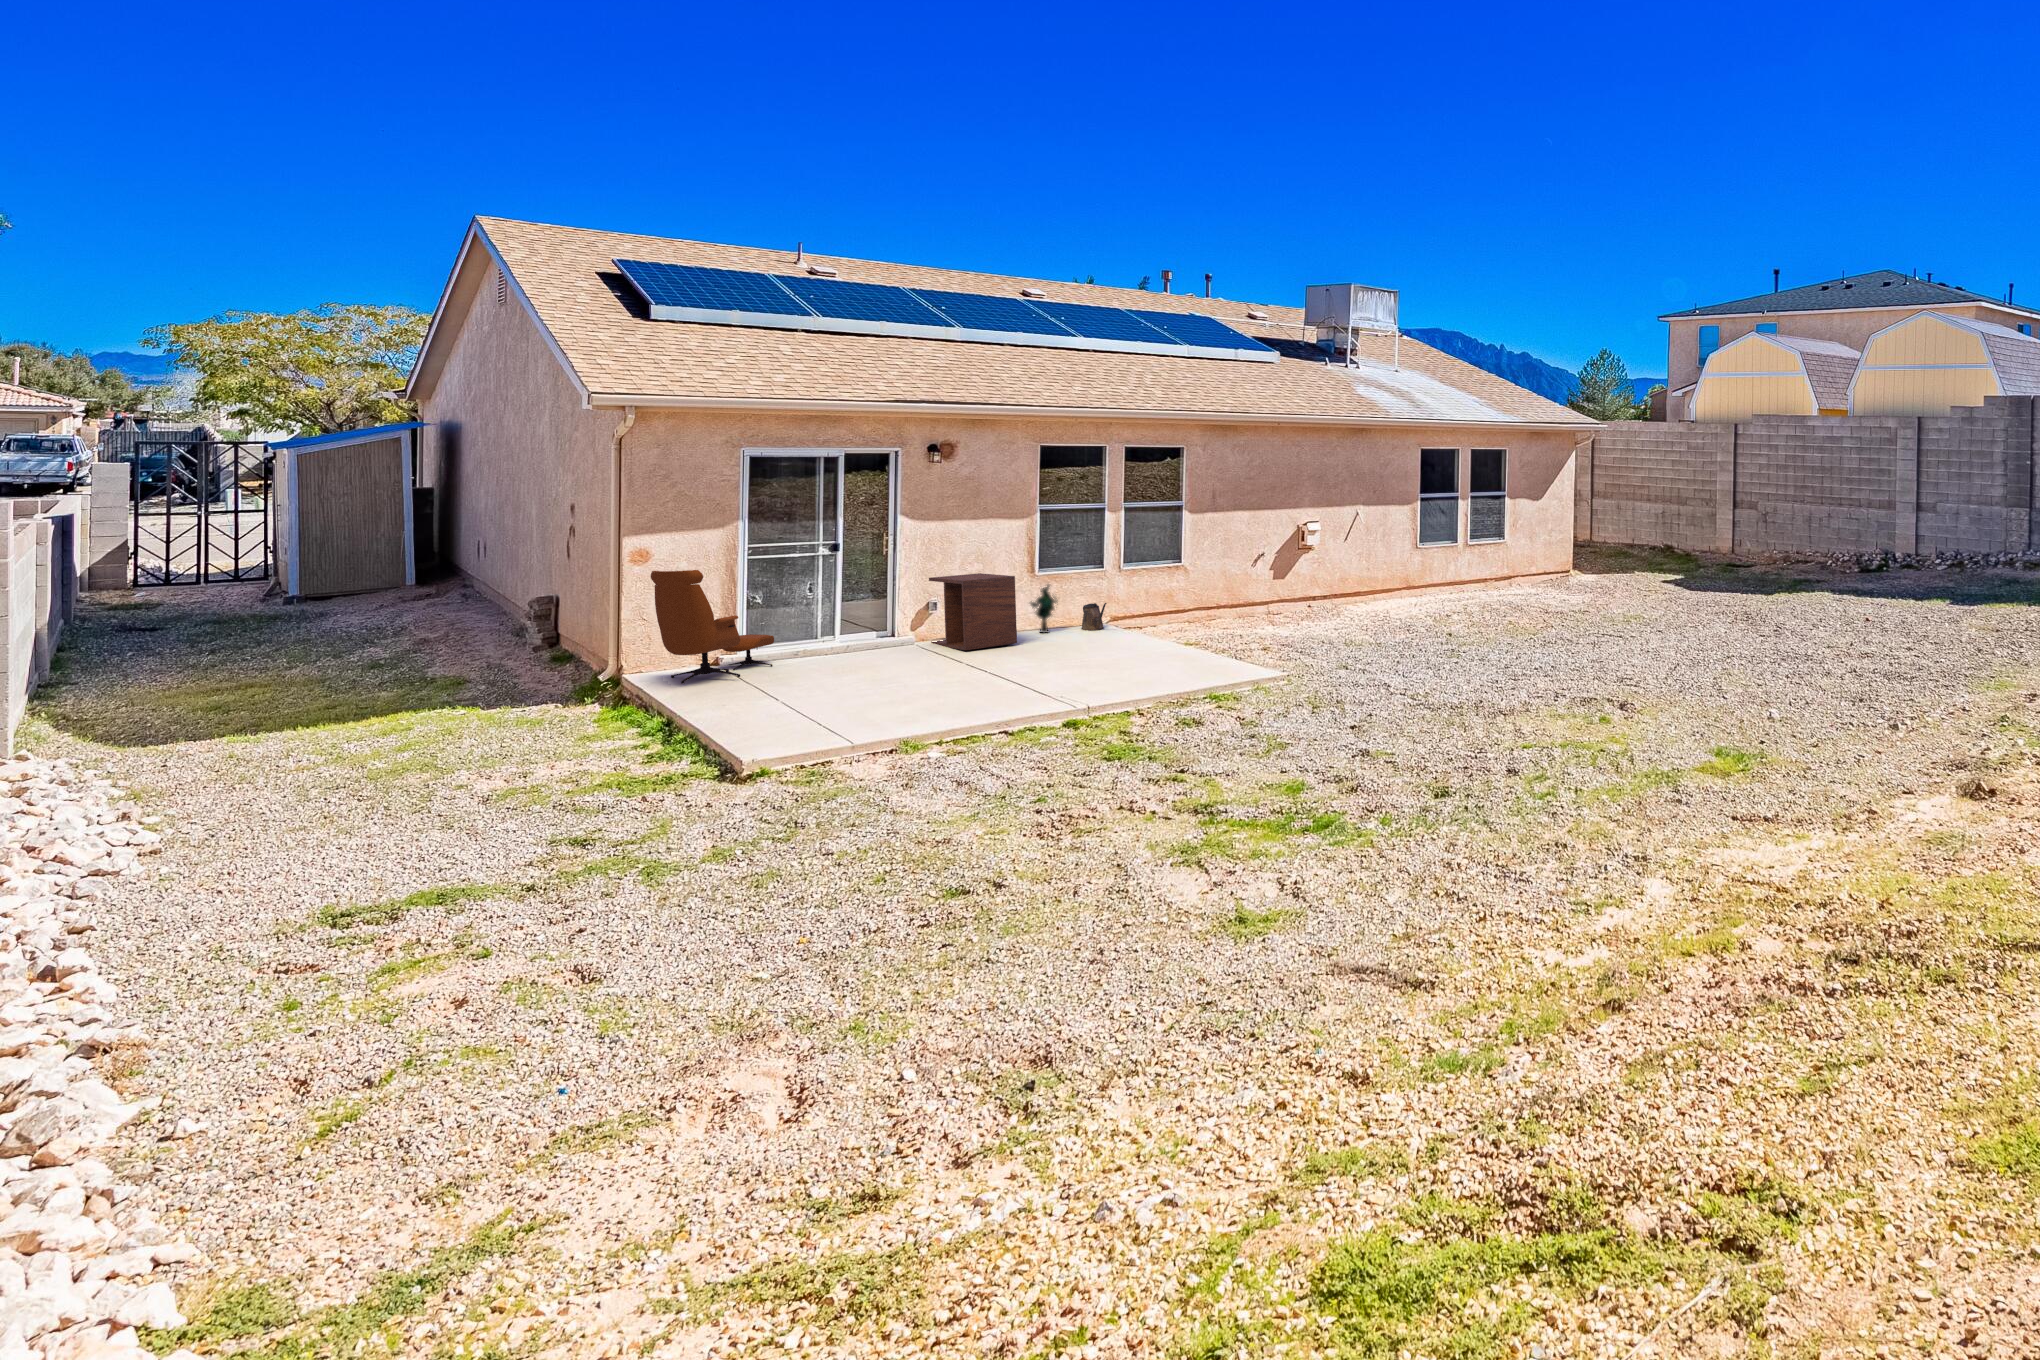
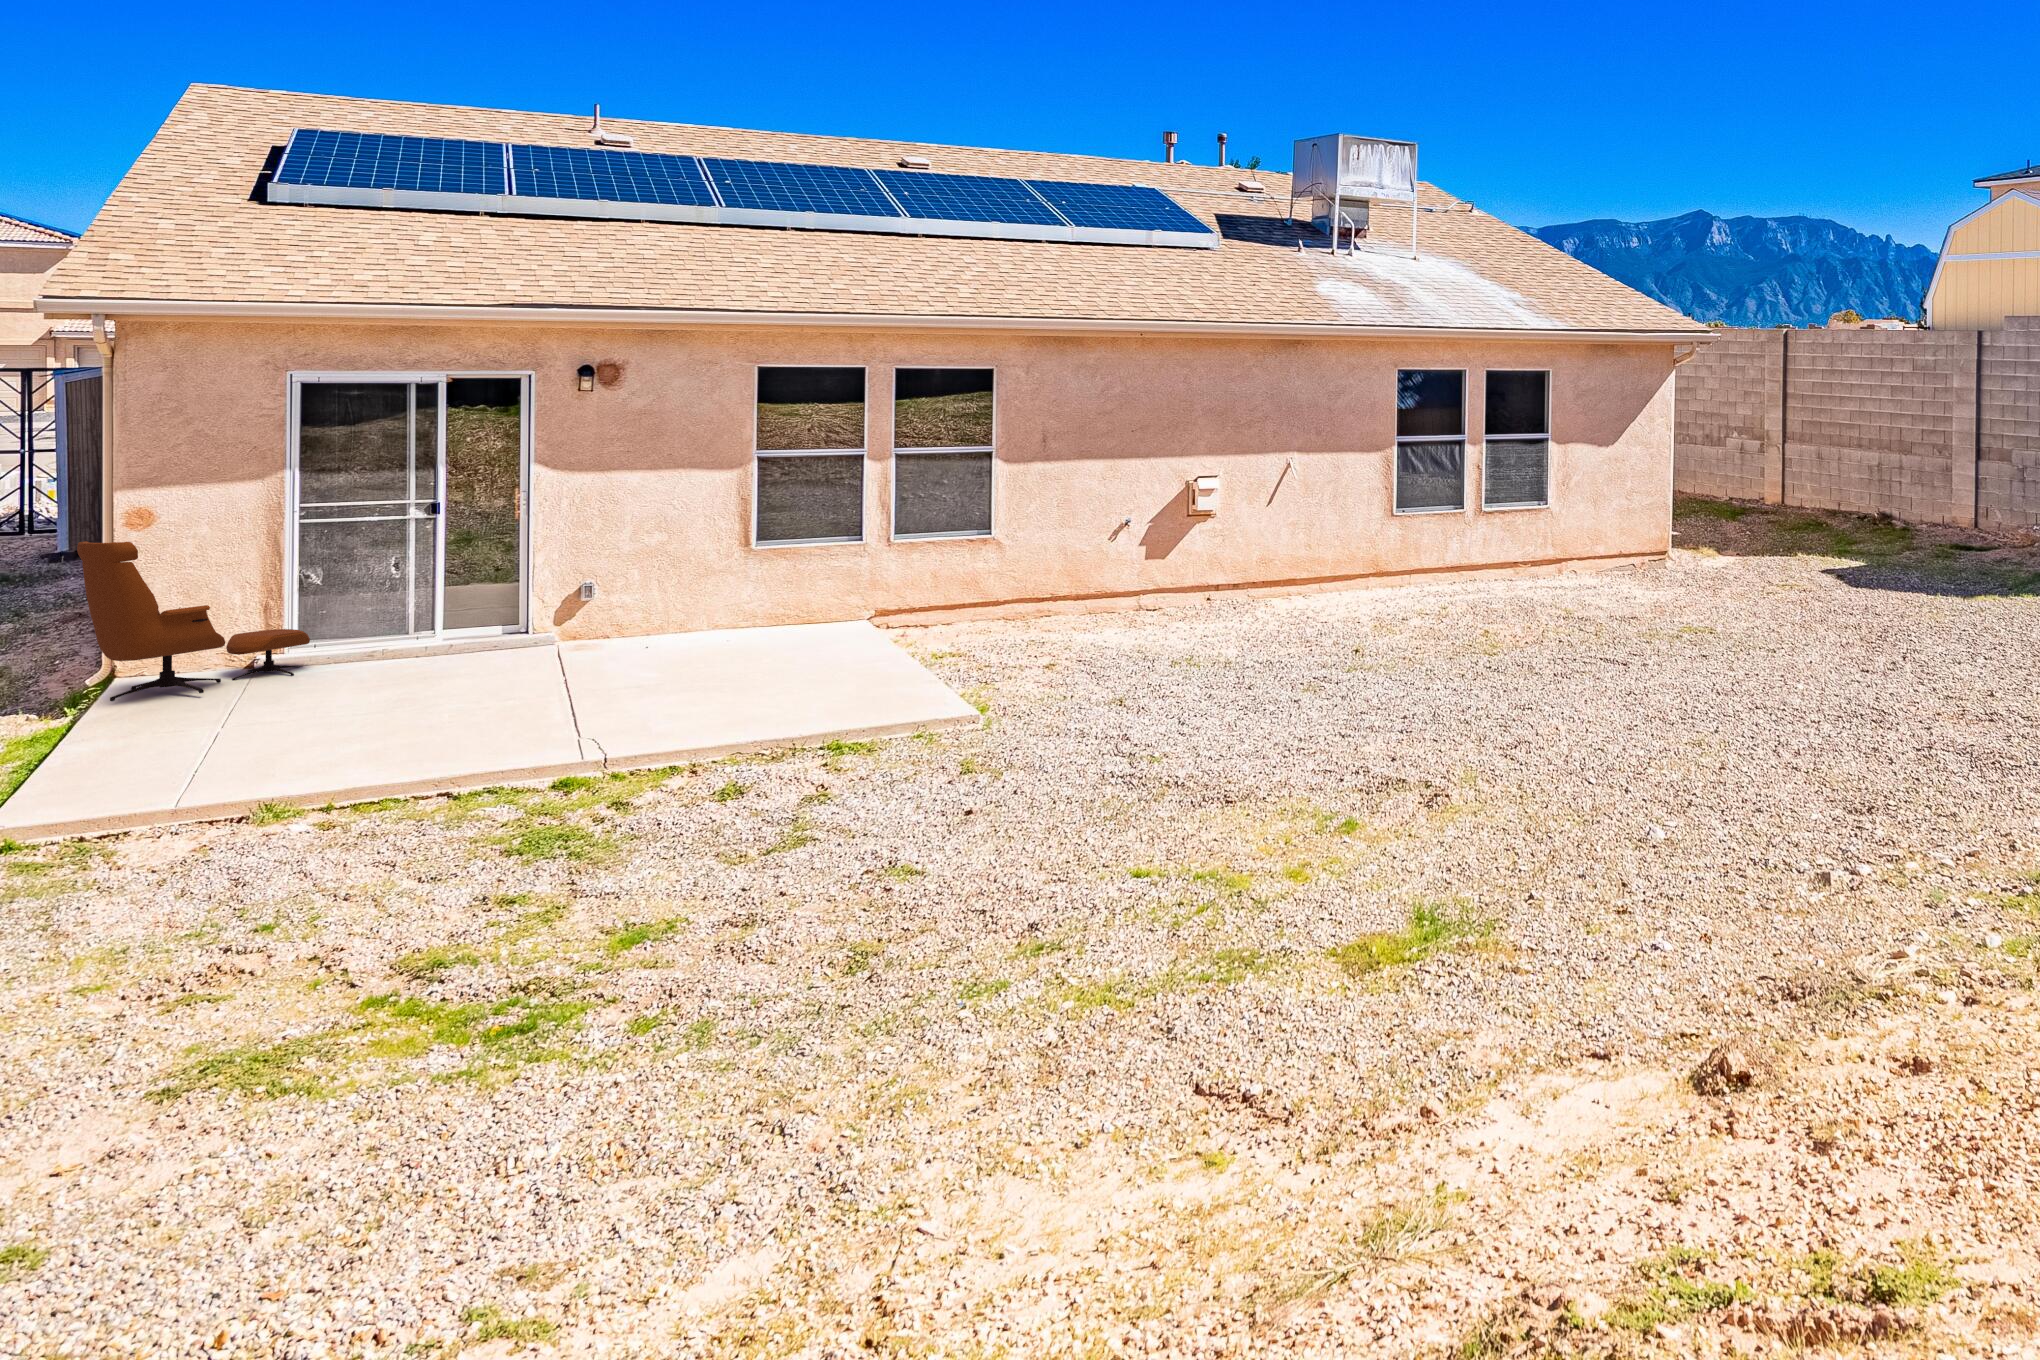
side table: present [929,573,1017,650] -> none [573,546,674,659]
decorative plant: present [1030,585,1058,633] -> none [731,562,777,633]
watering can: present [1081,603,1107,630] -> none [812,591,847,630]

